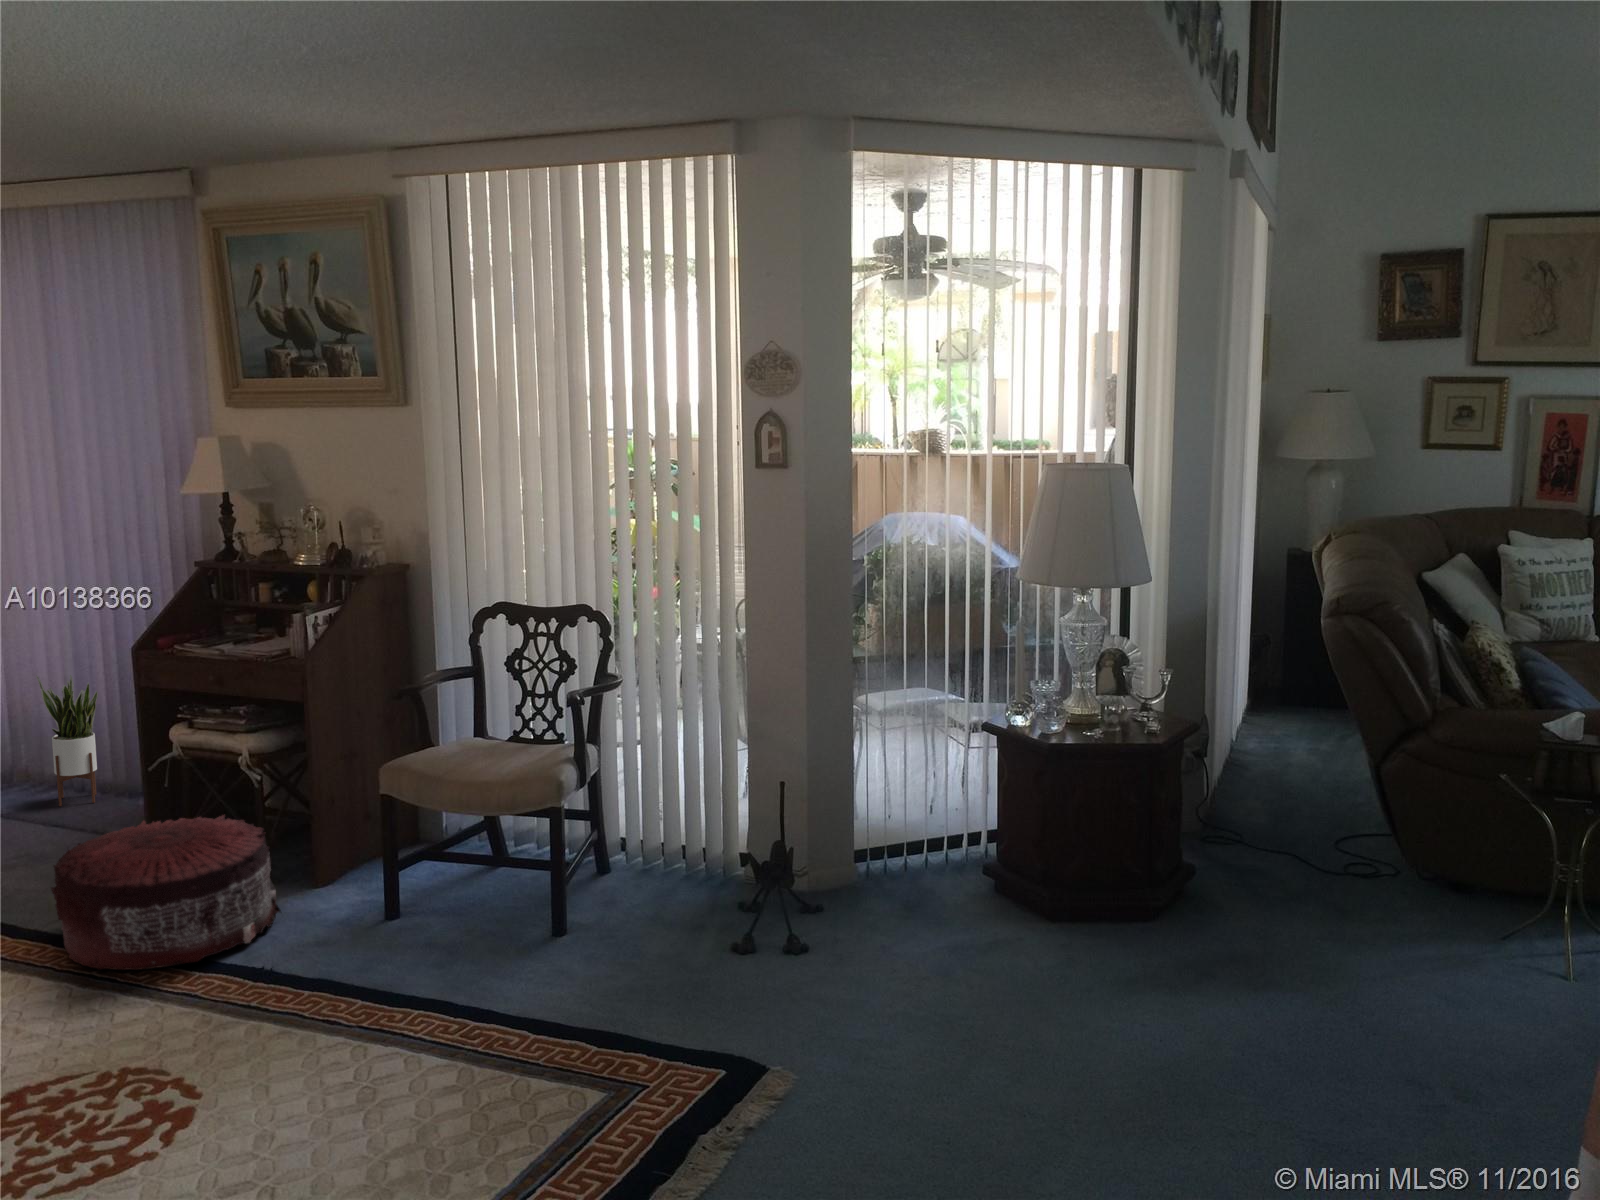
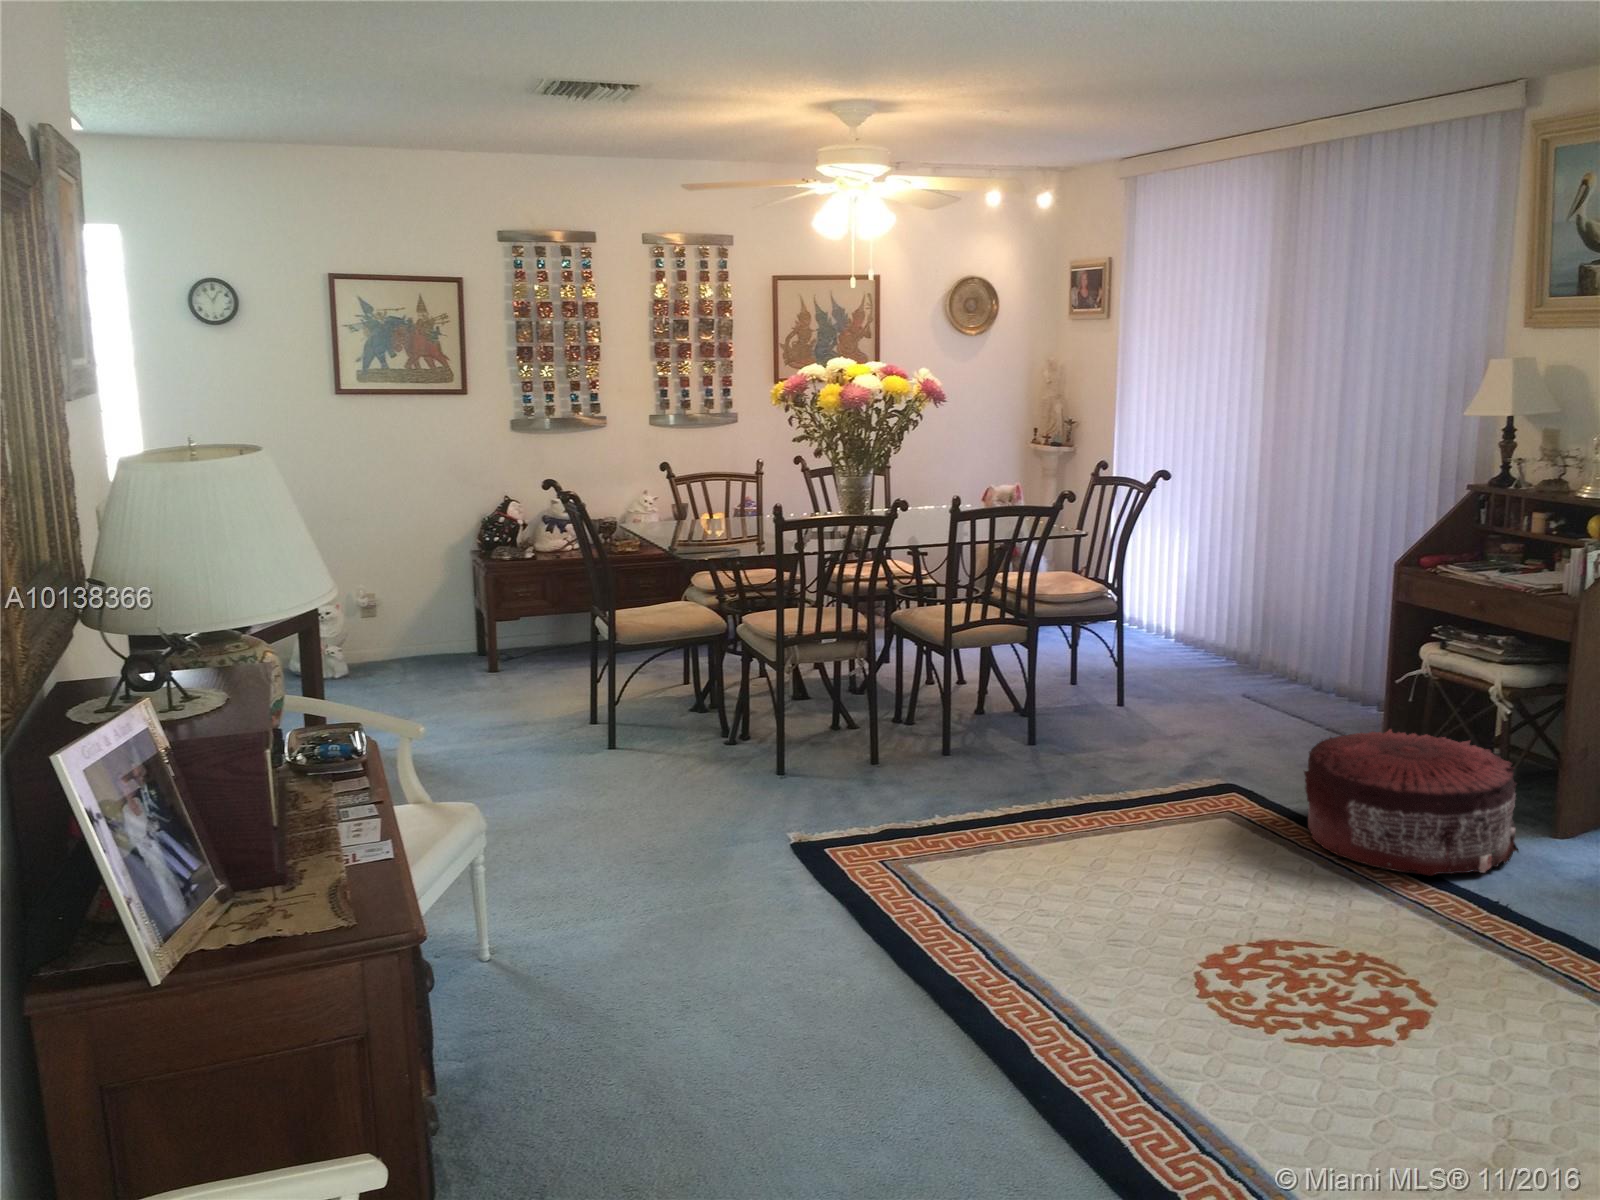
potted plant: present [36,675,98,806] -> none [1297,579,1349,703]

